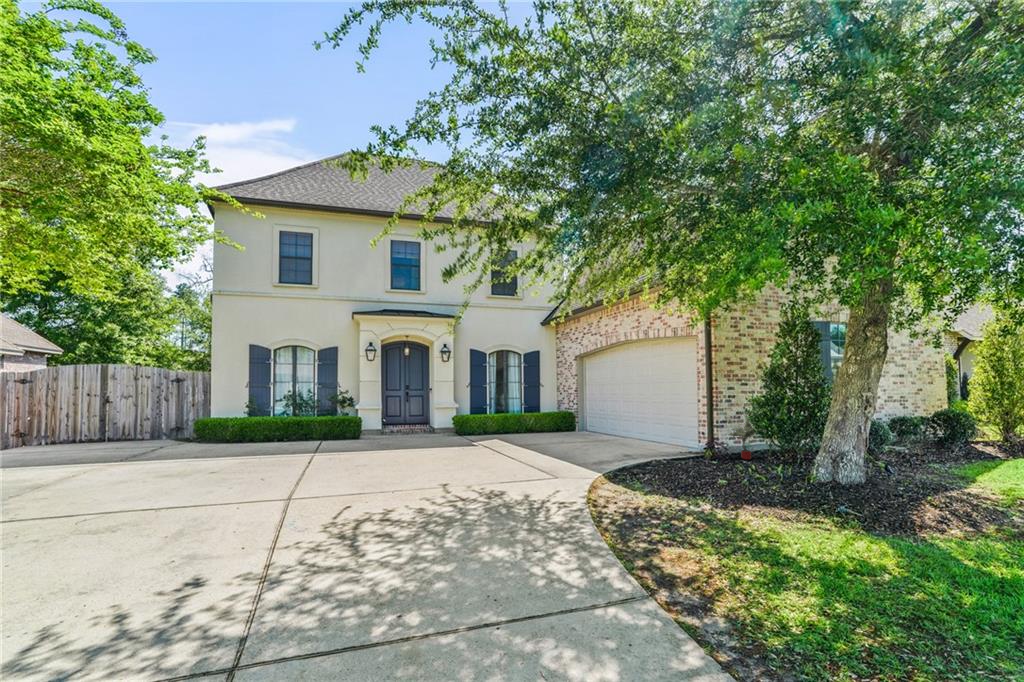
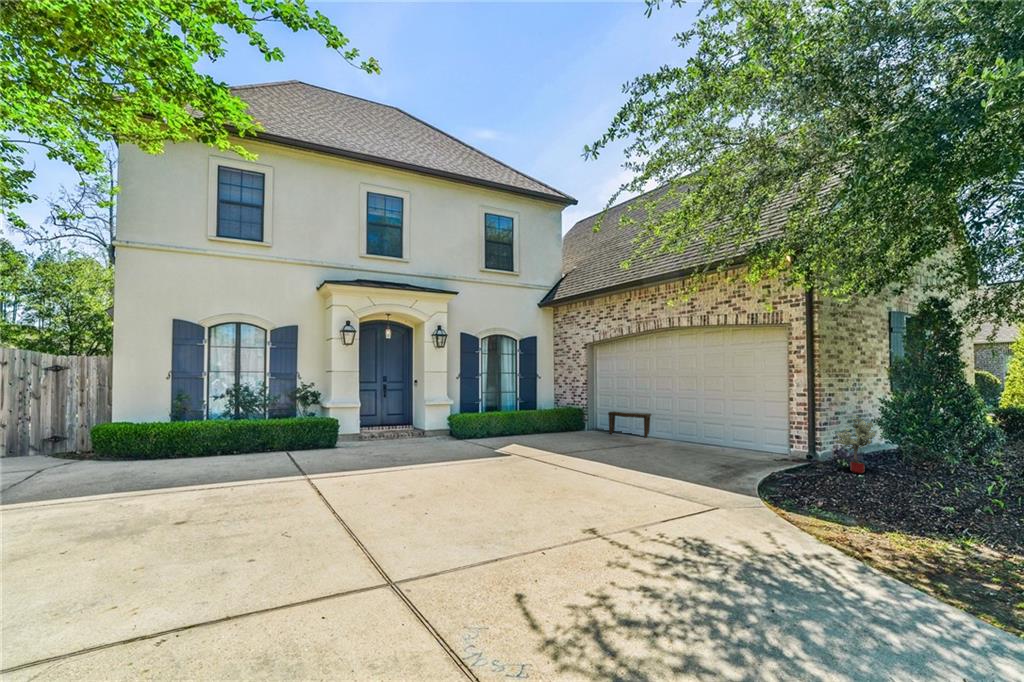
bench: none [583,415,620,437] -> present [608,411,651,438]

